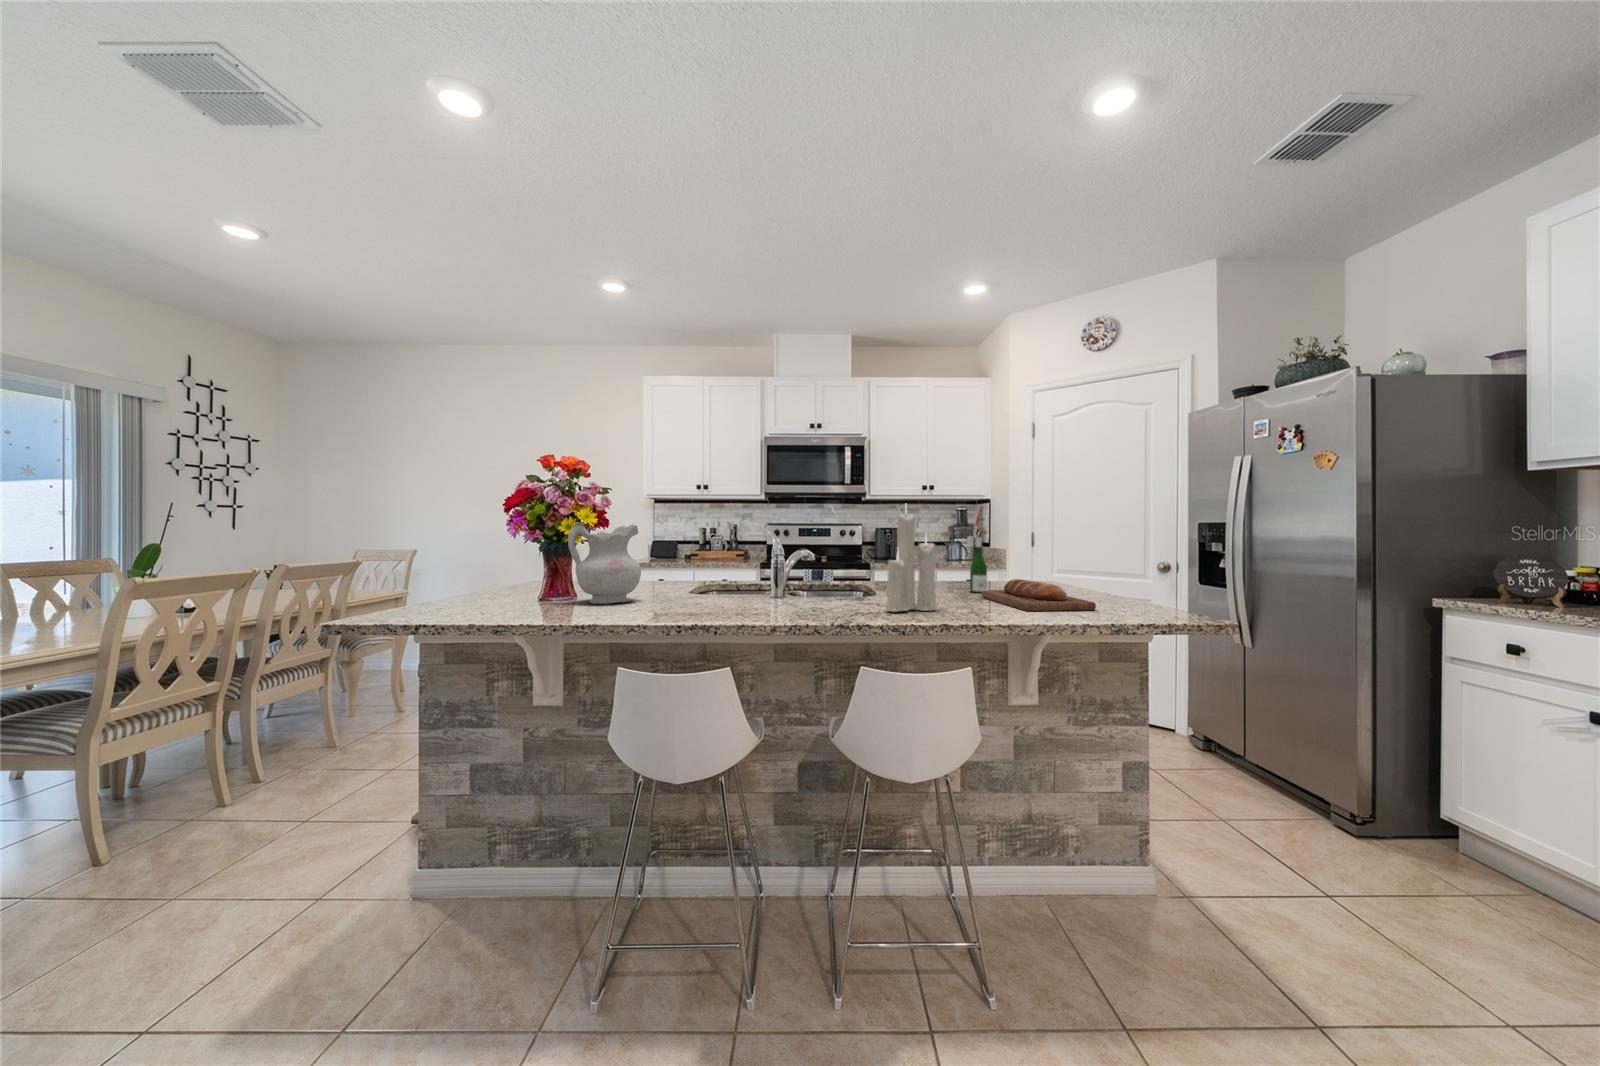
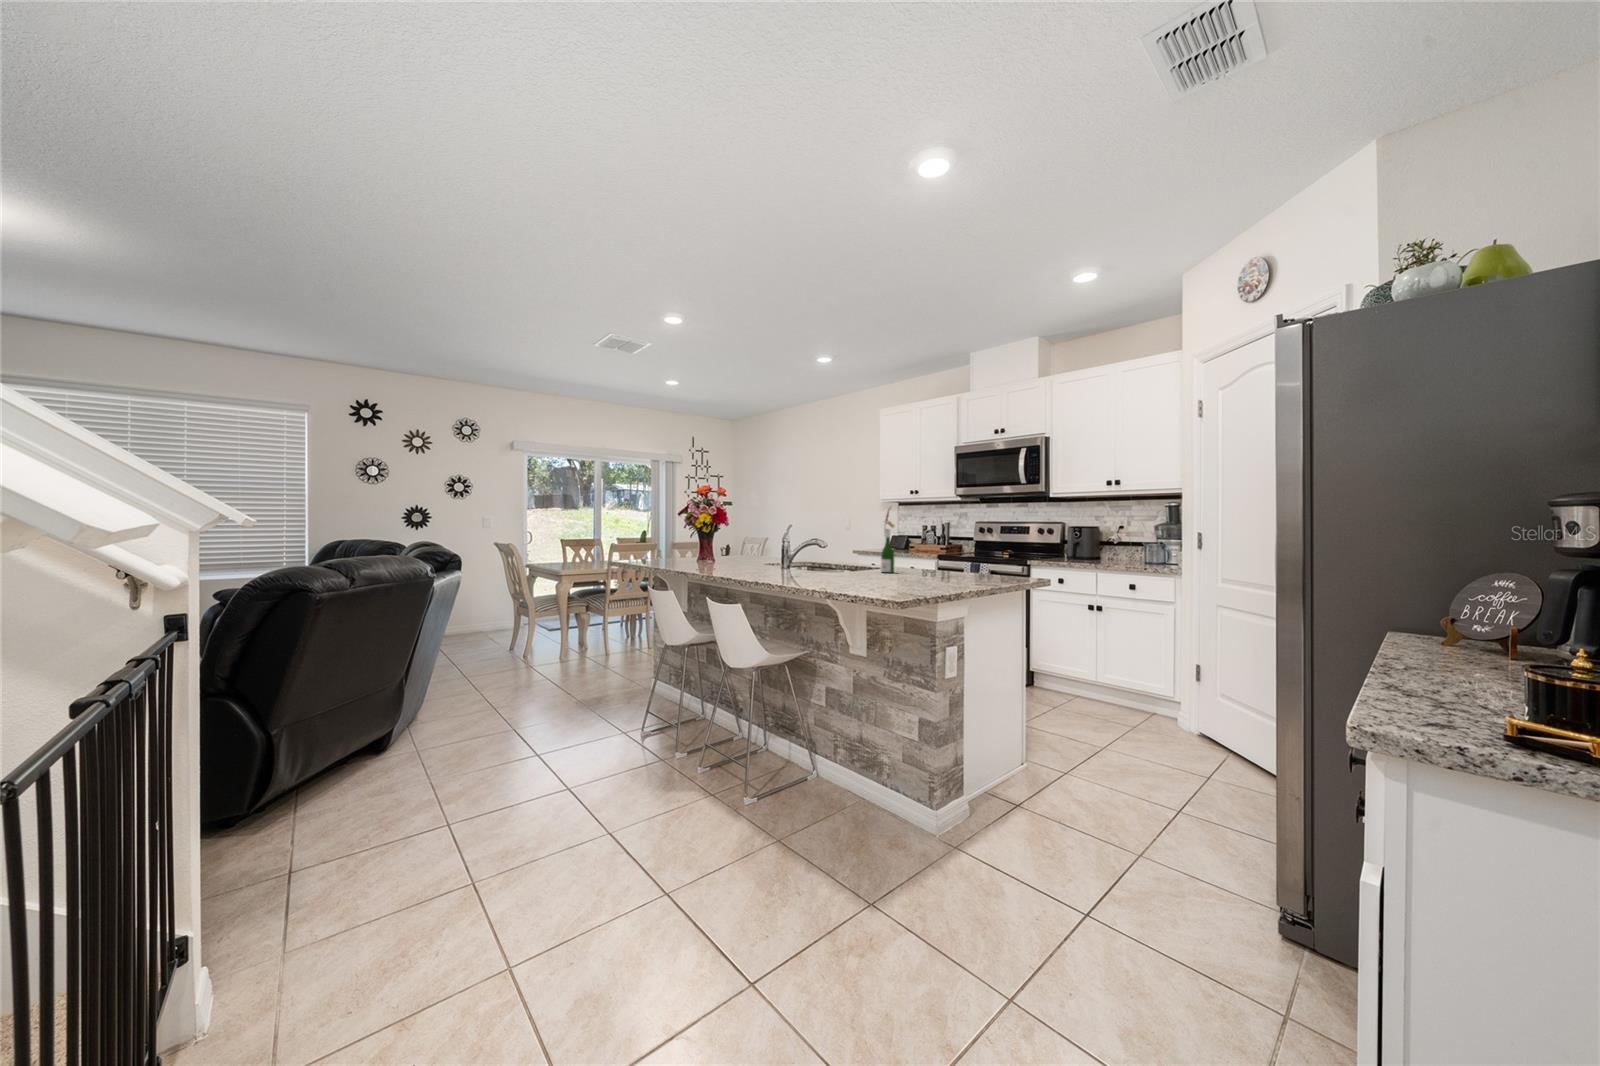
candle: present [885,507,937,612] -> none [743,501,775,574]
ceramic pitcher: present [568,523,641,604] -> none [672,519,708,562]
bread loaf: present [981,579,1096,611] -> none [807,561,897,583]

